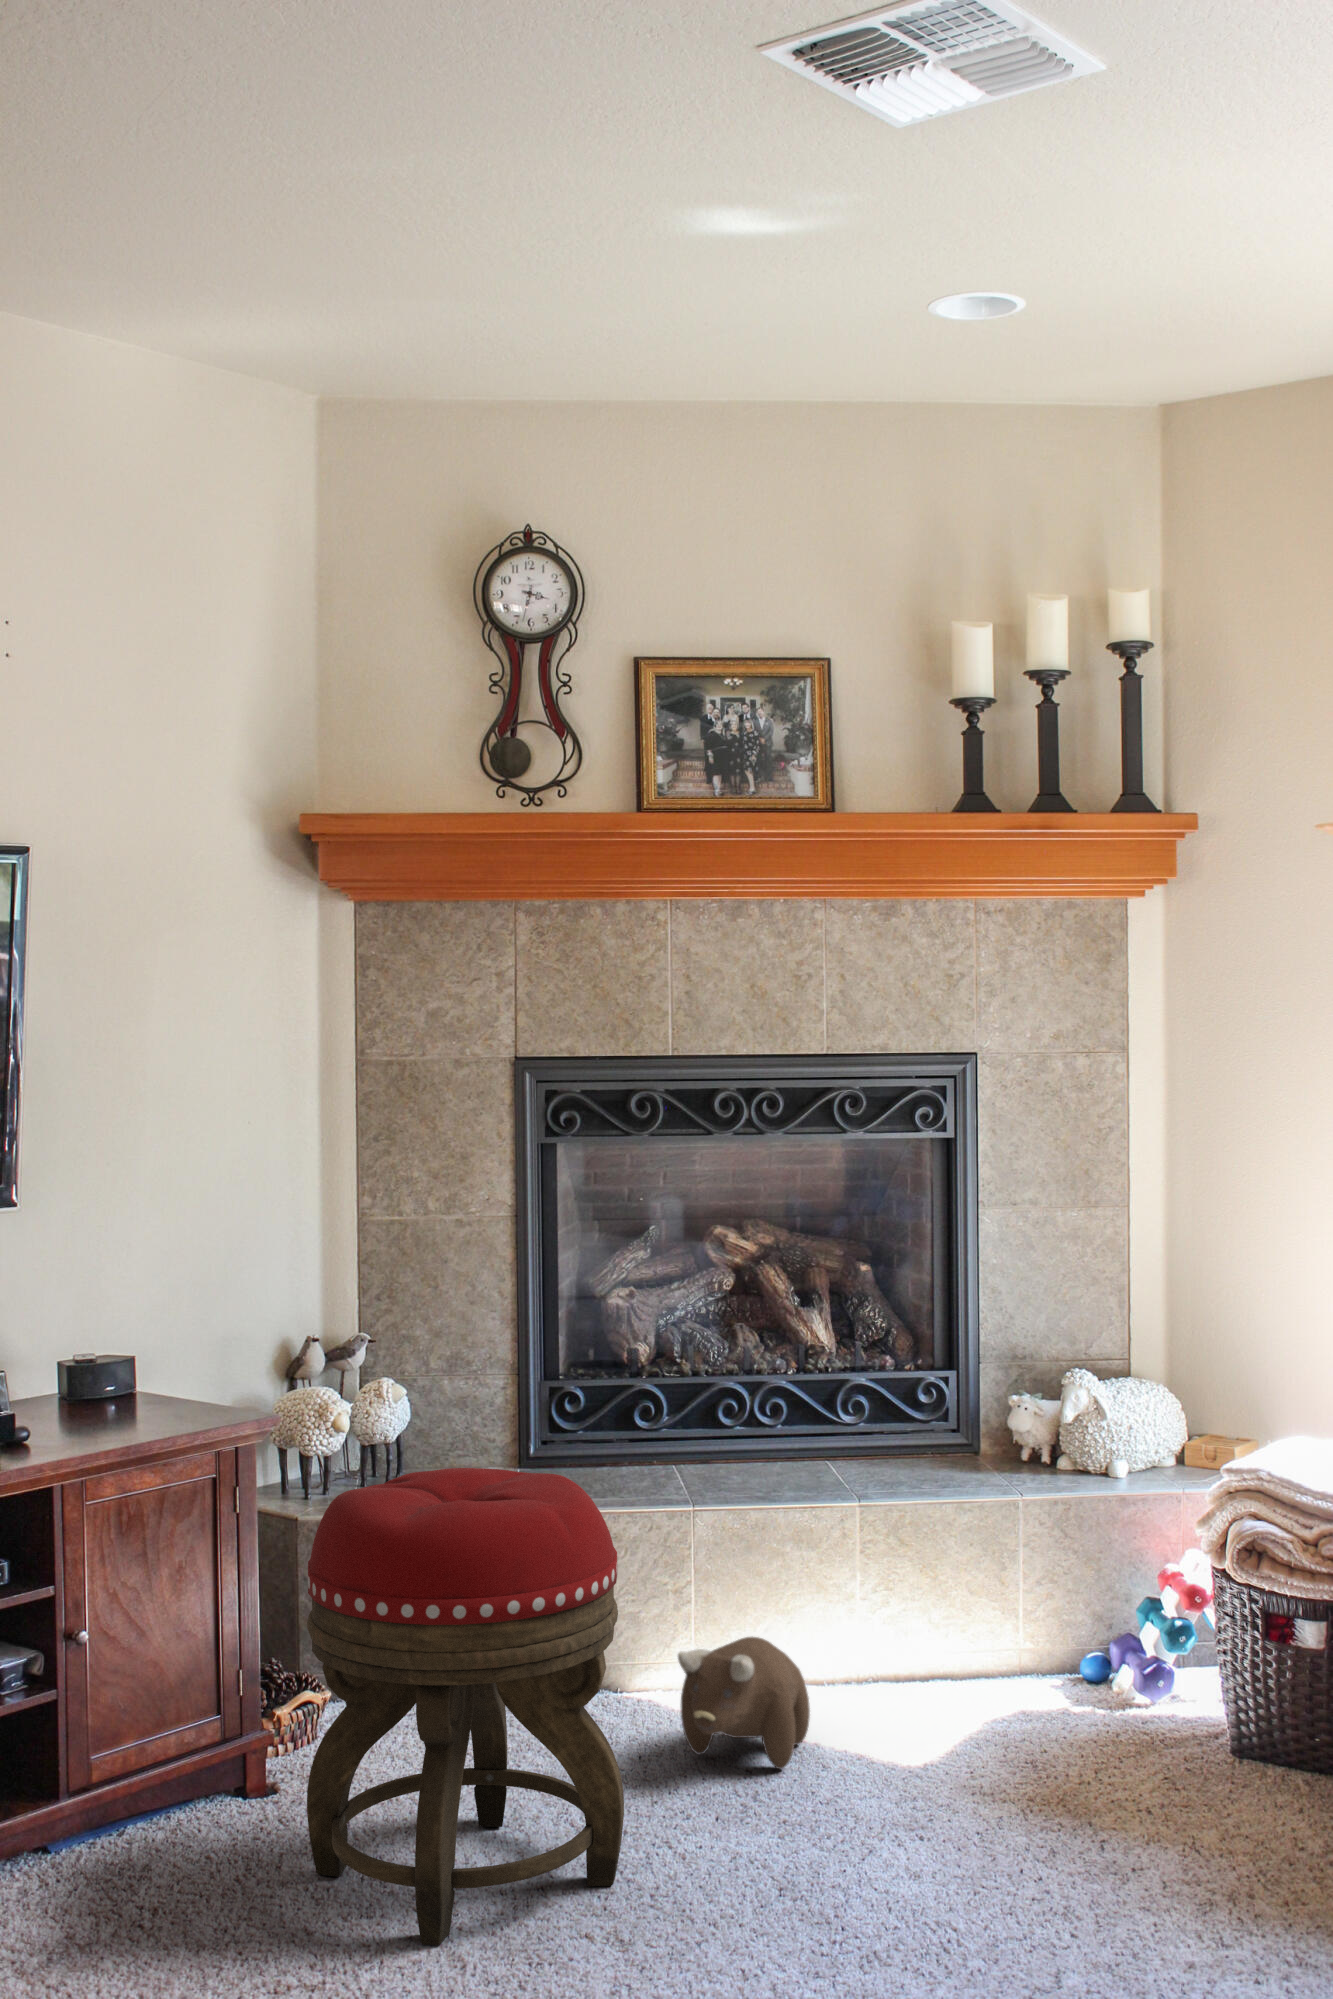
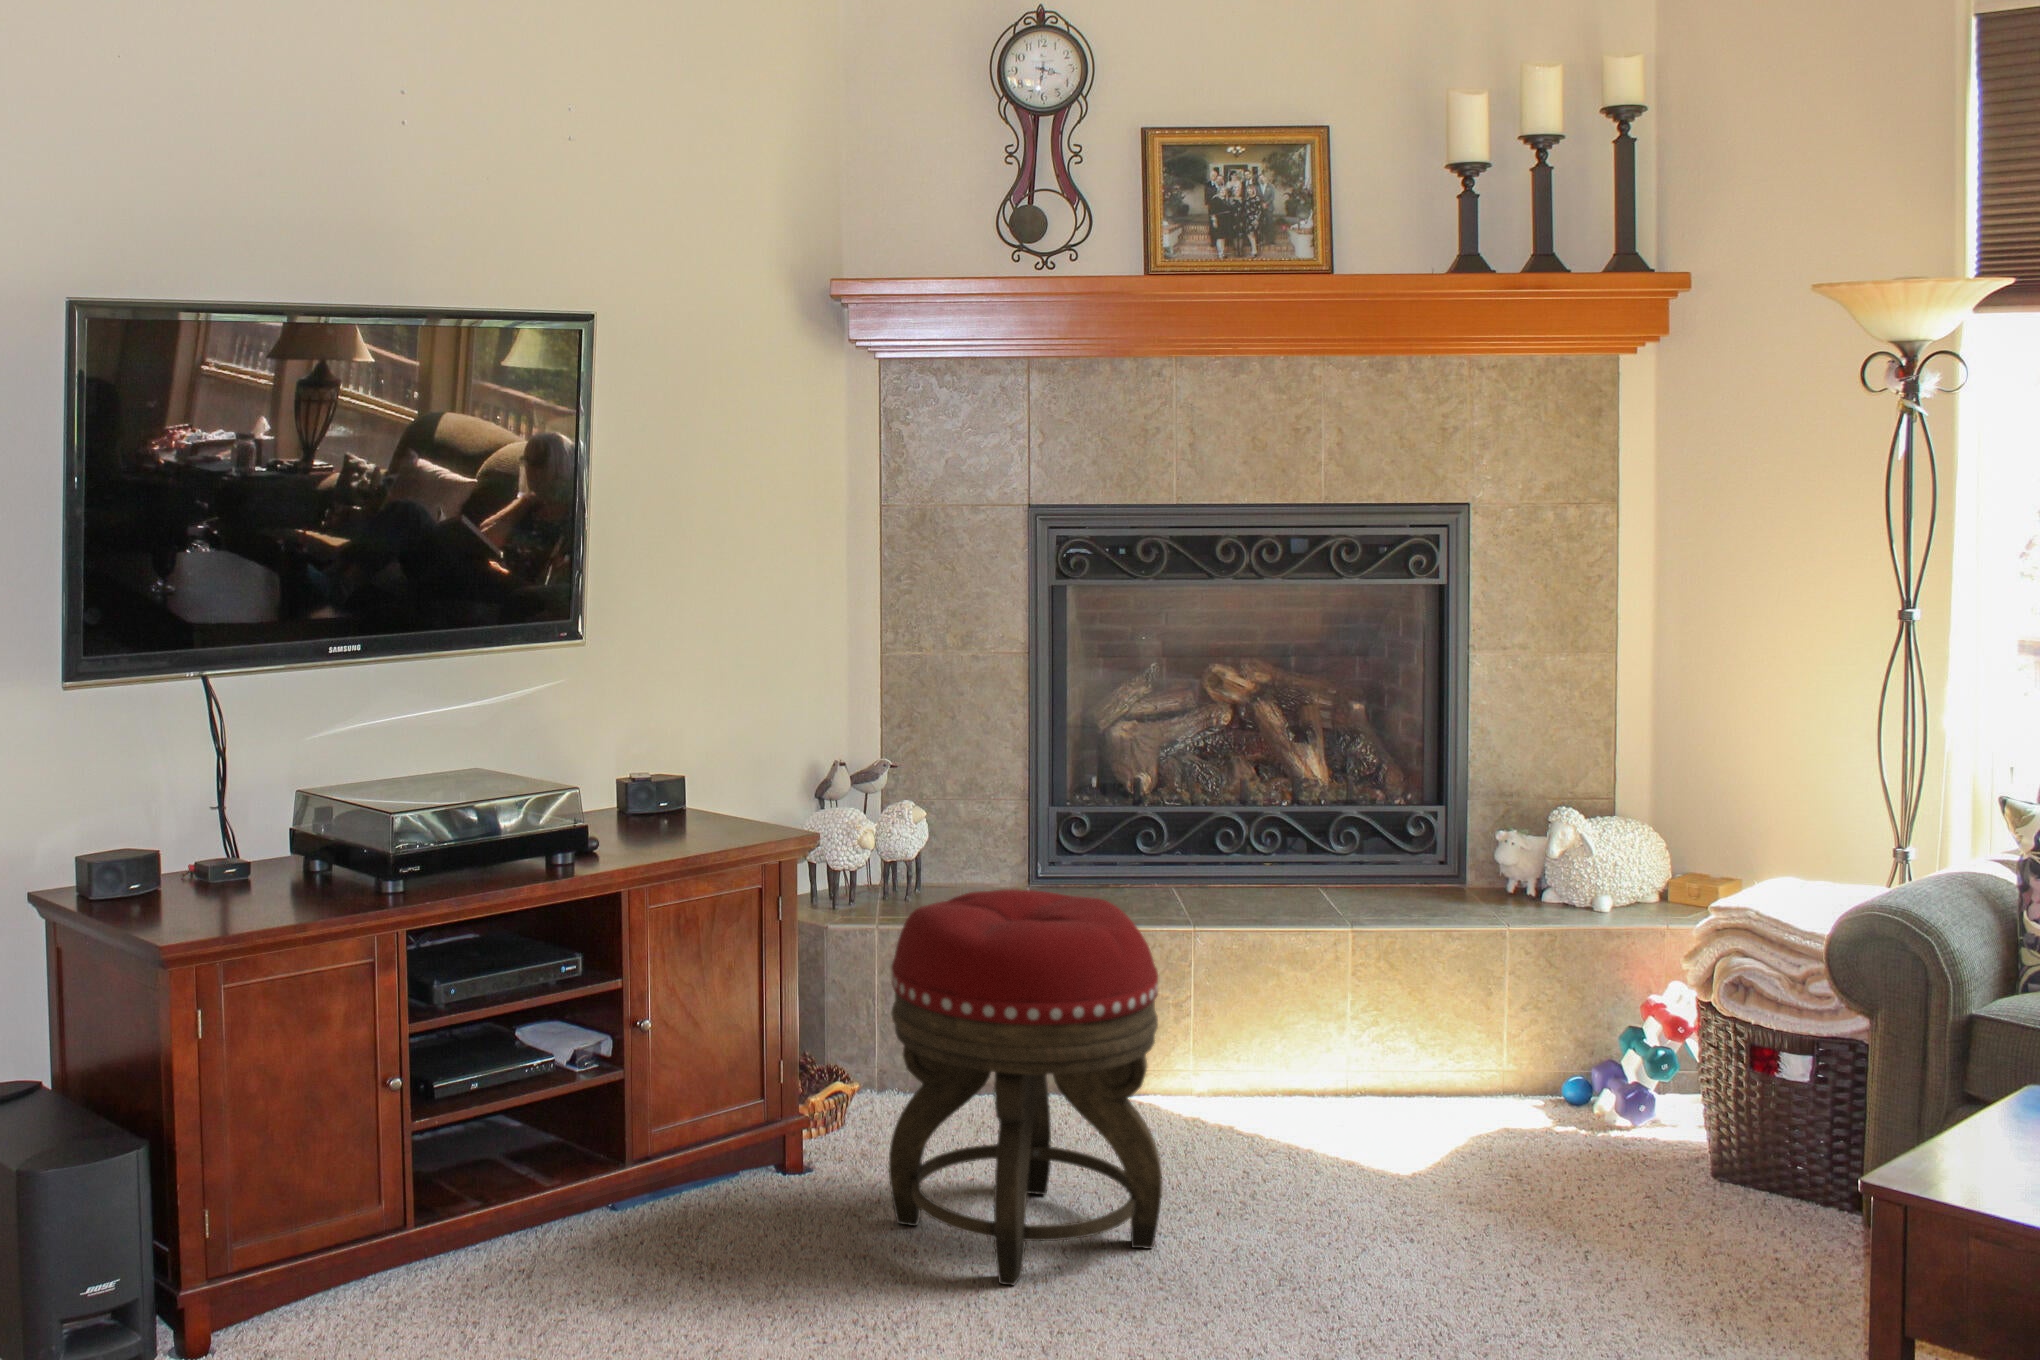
plush toy: present [678,1637,810,1769] -> none [1194,1044,1311,1161]

